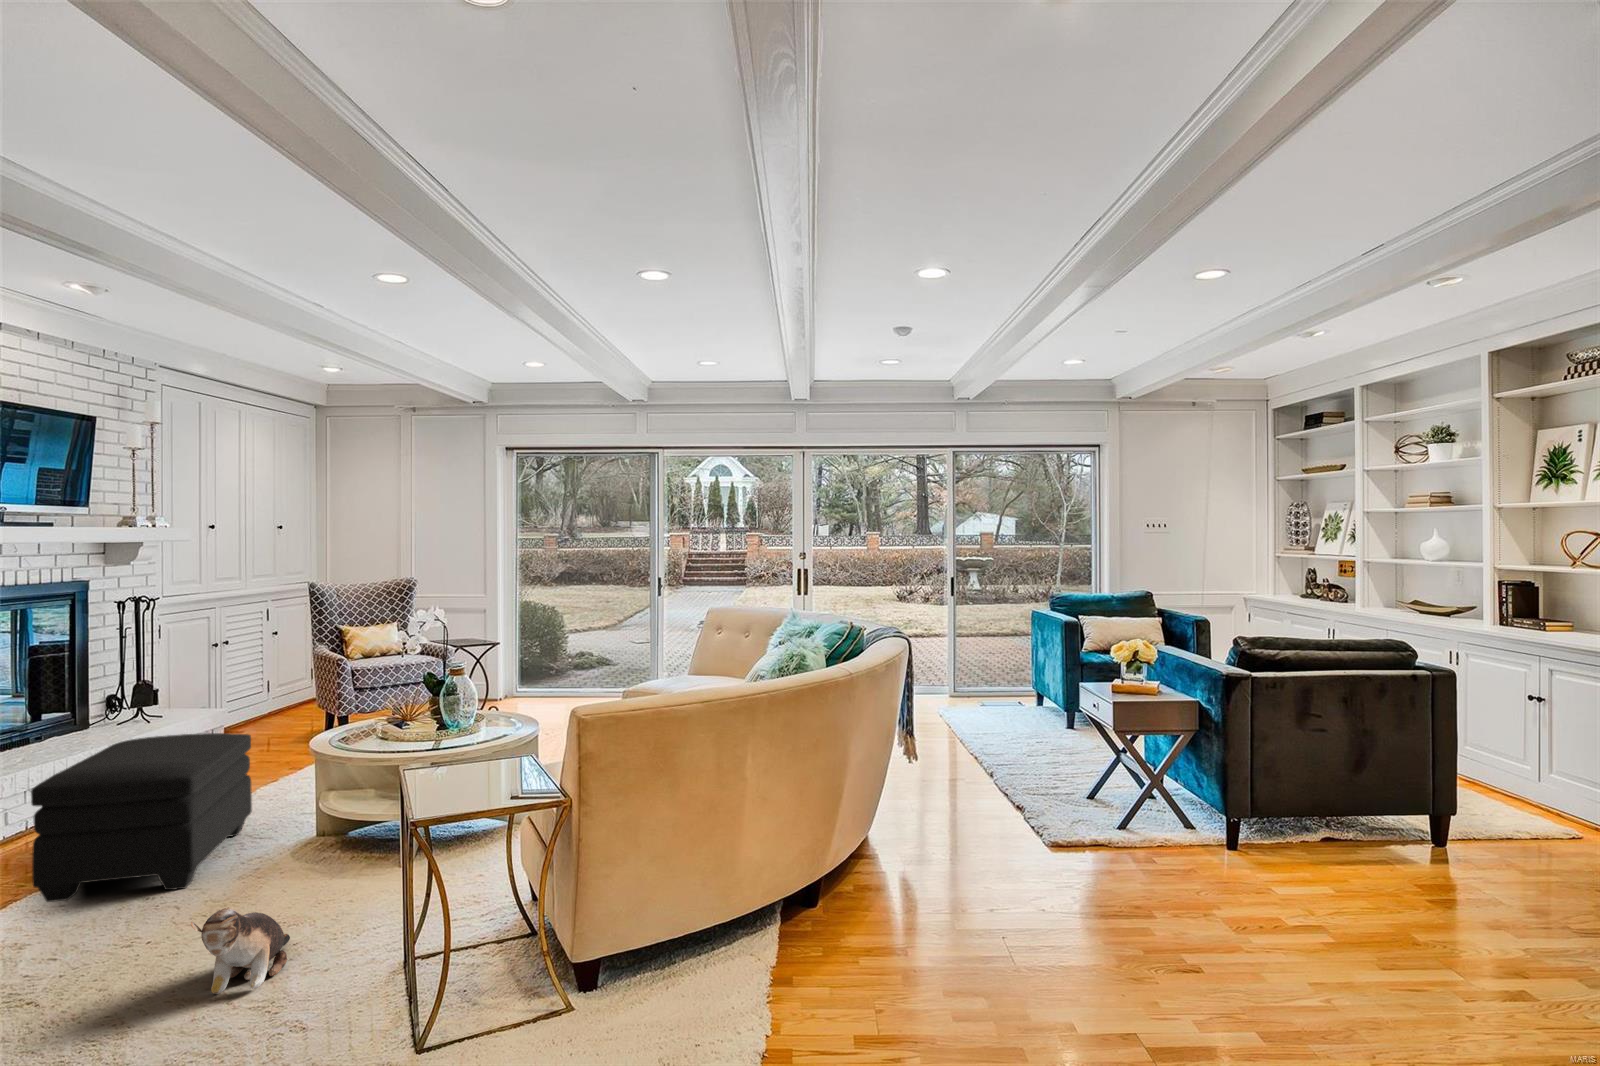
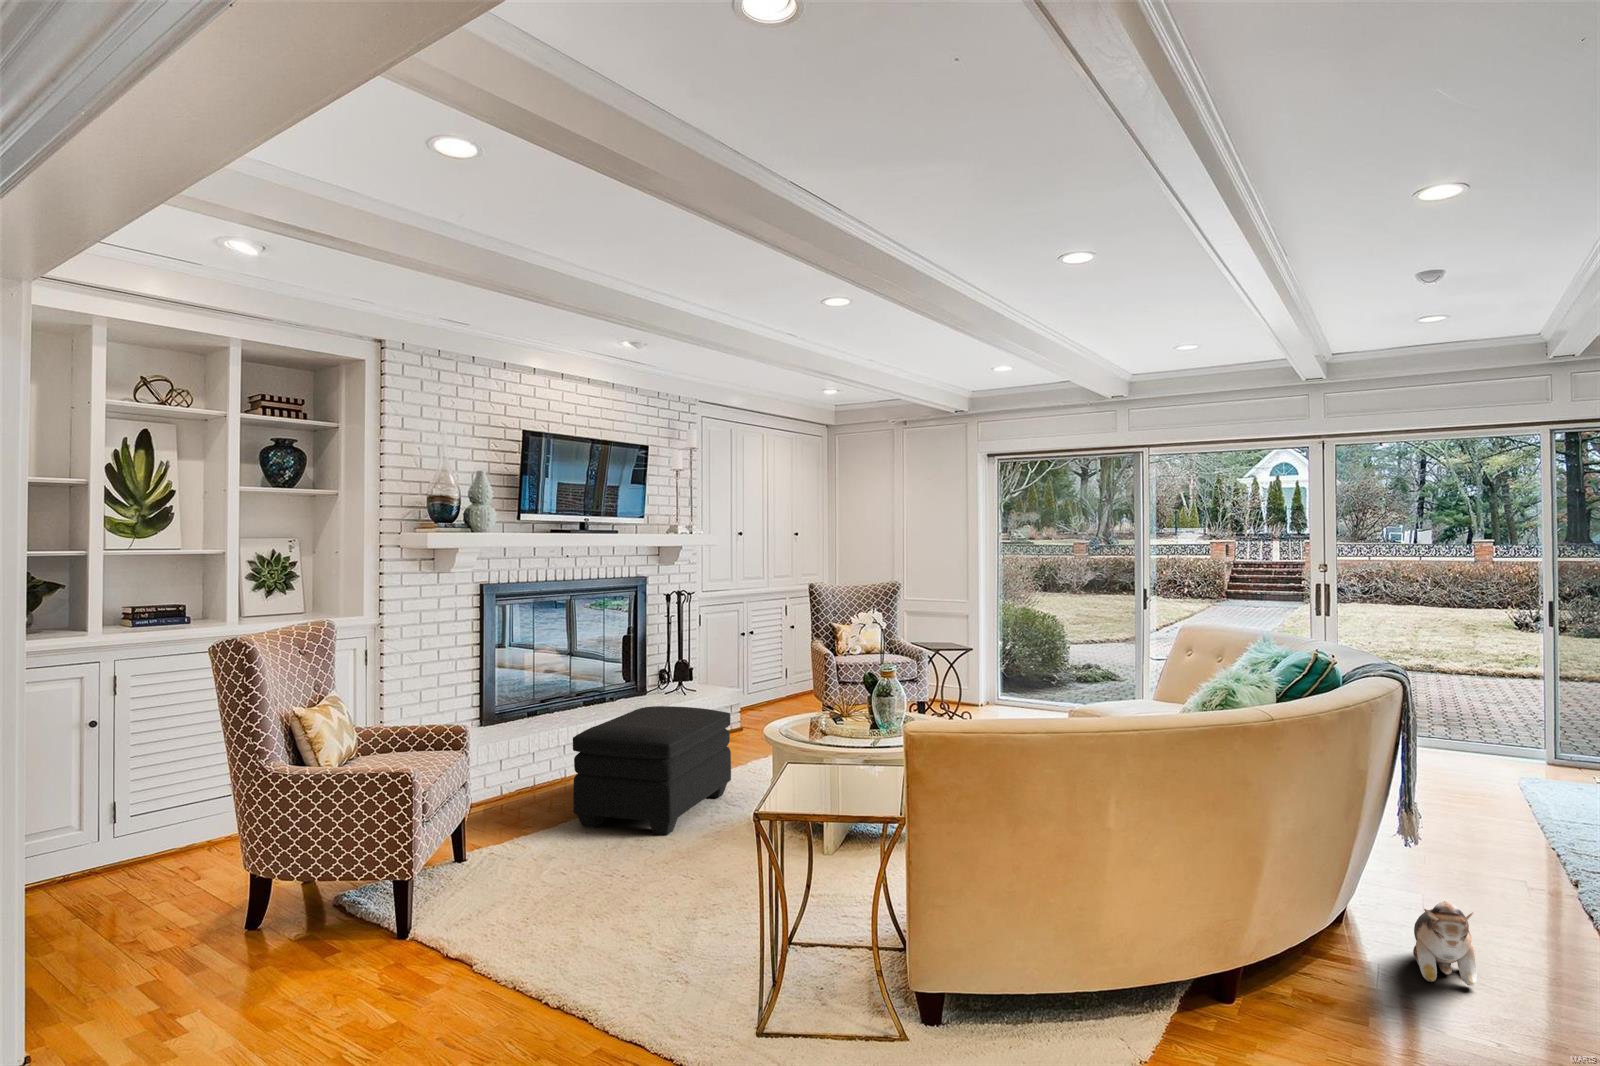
plush toy: present [191,907,290,994] -> present [1413,901,1477,986]

